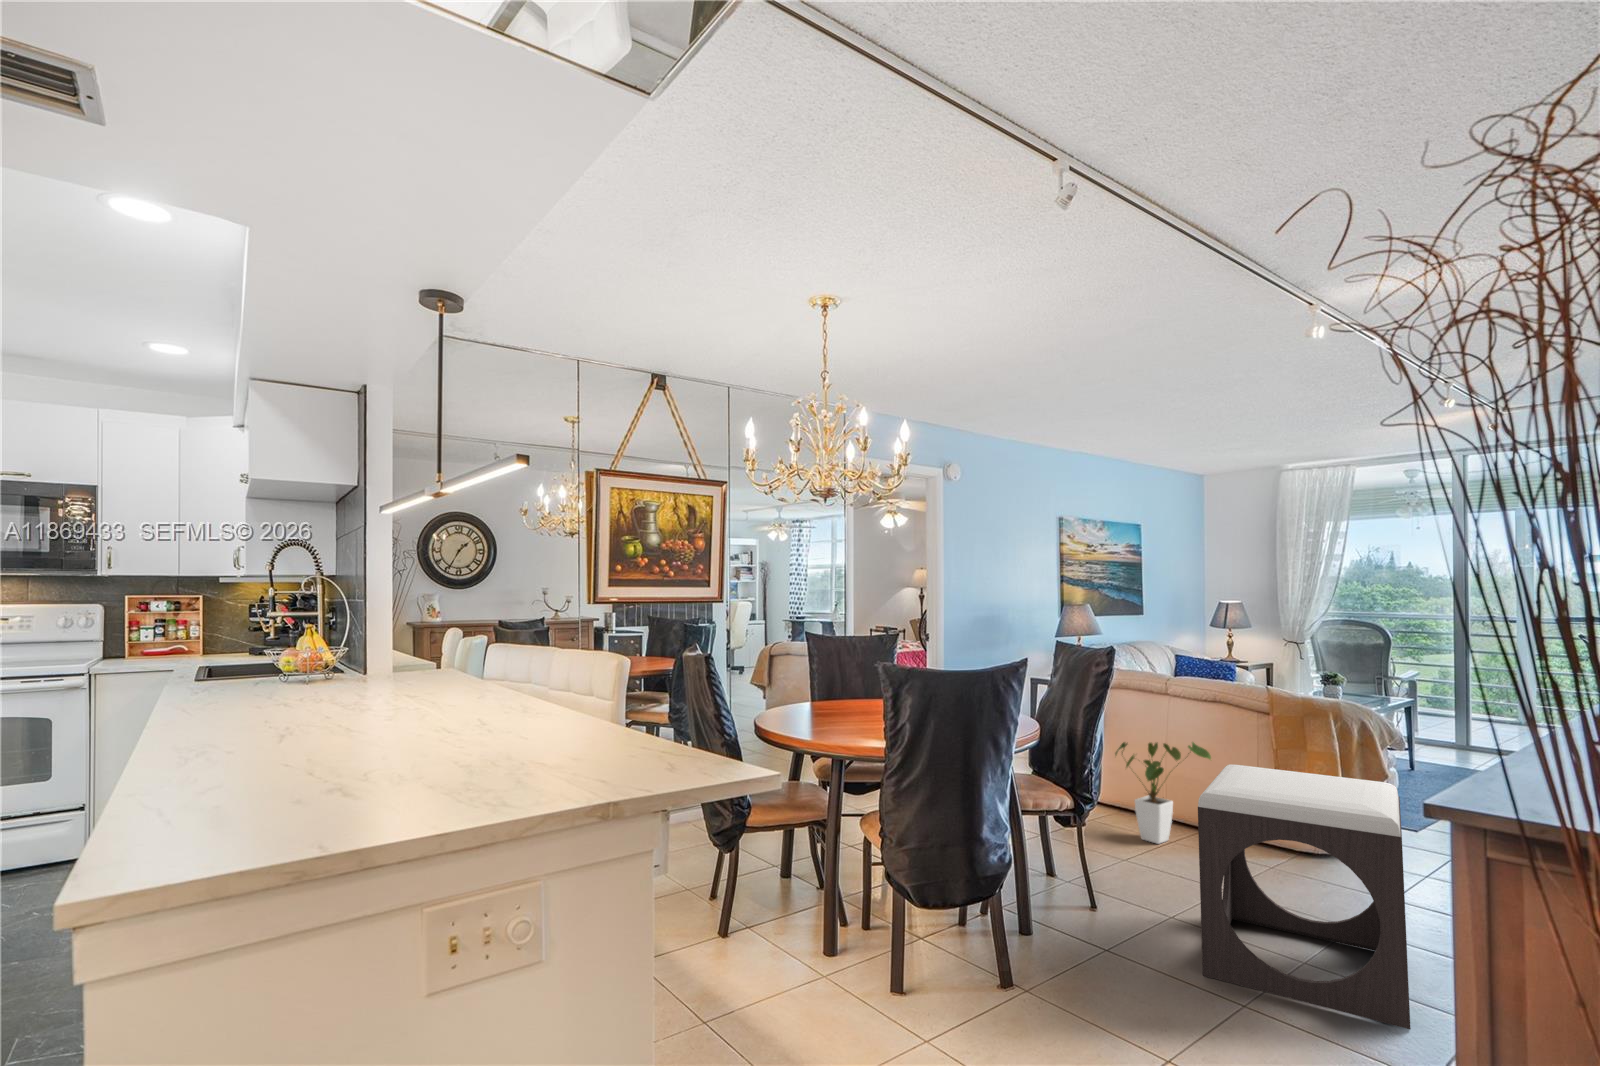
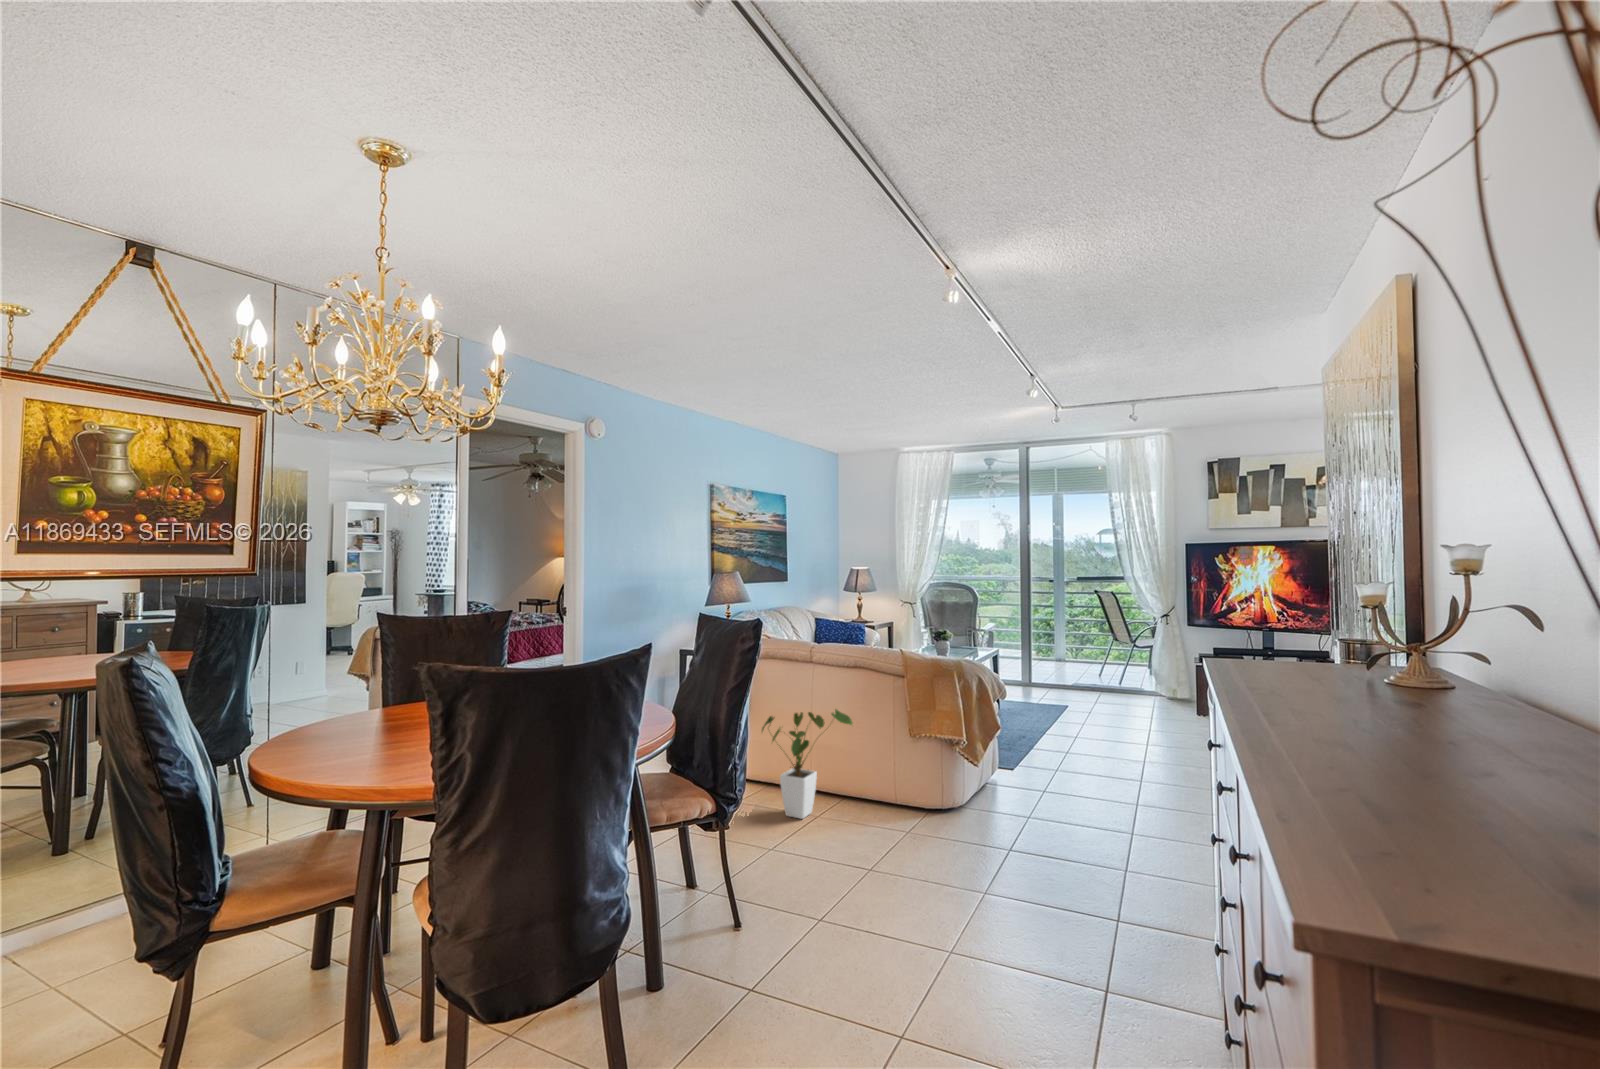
footstool: present [1198,764,1411,1029] -> none [854,740,1063,1028]

